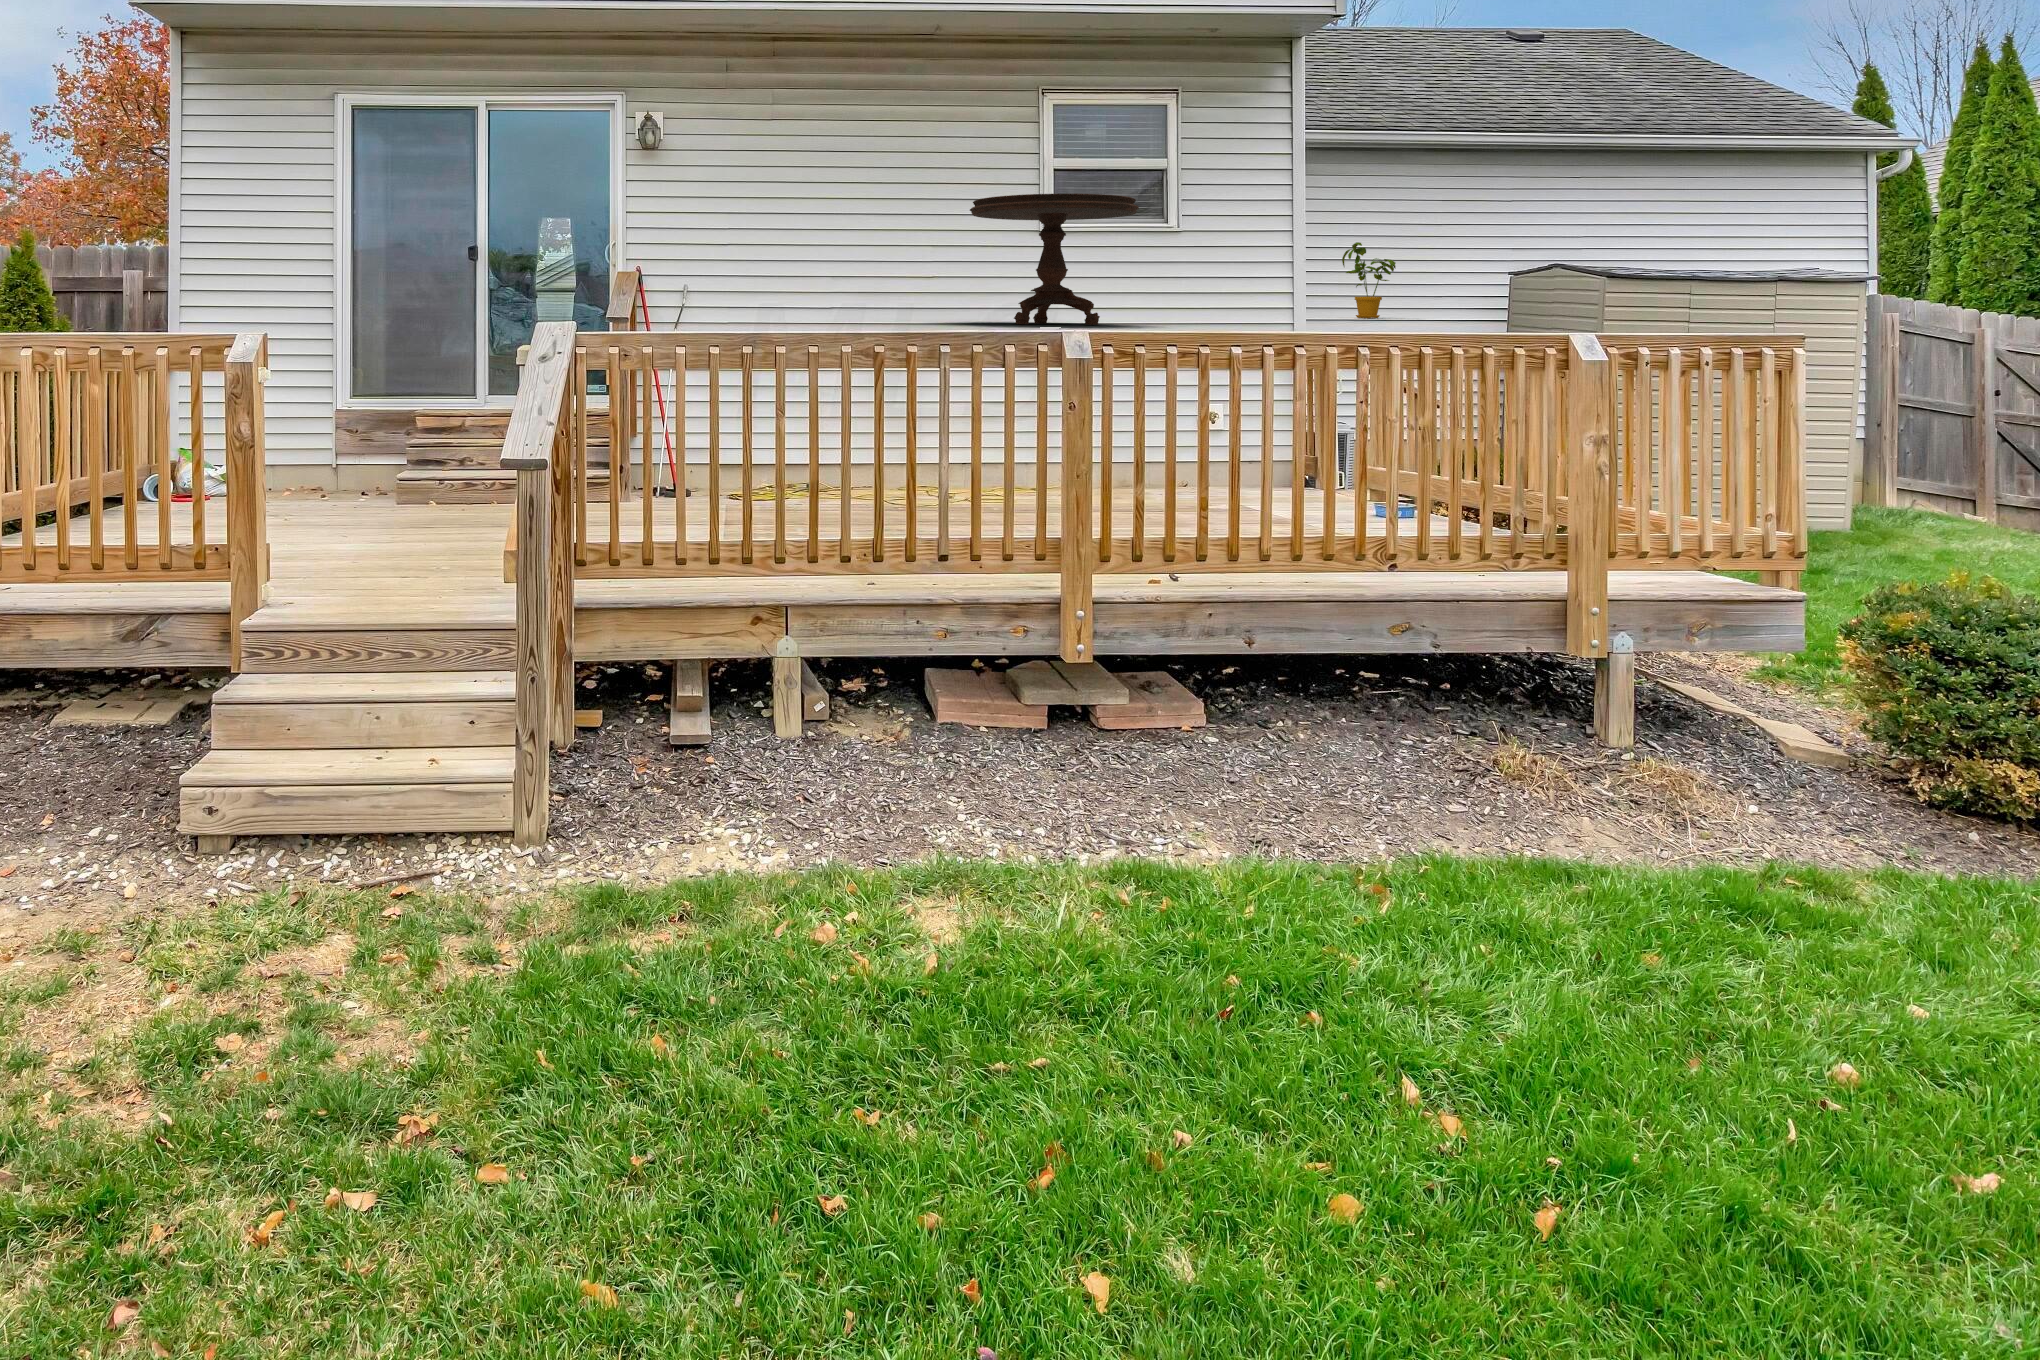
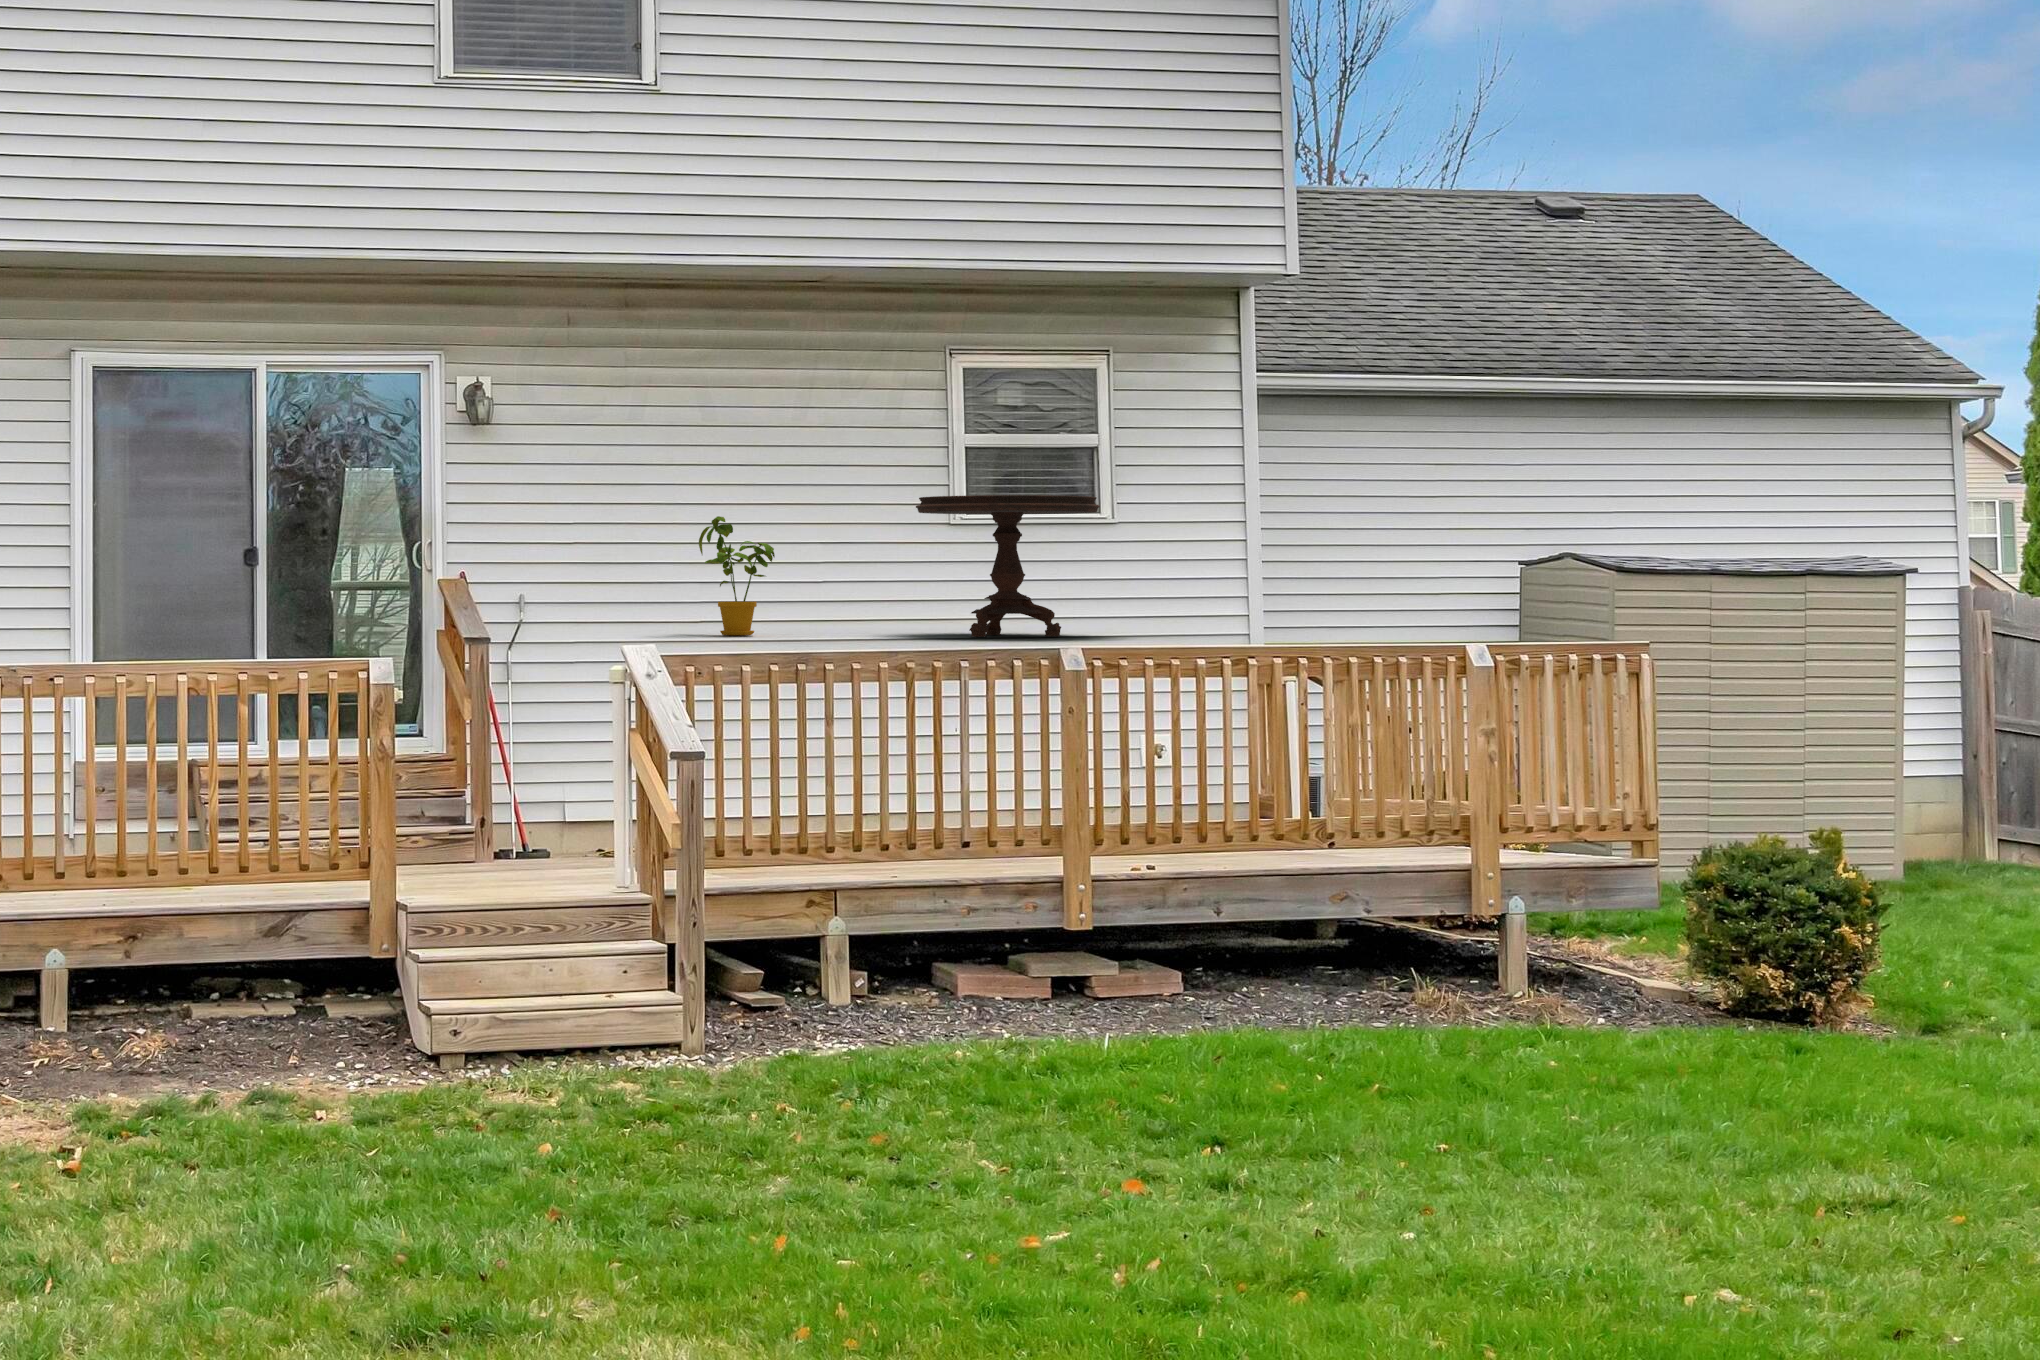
house plant: present [1342,242,1396,318] -> present [699,516,775,635]

